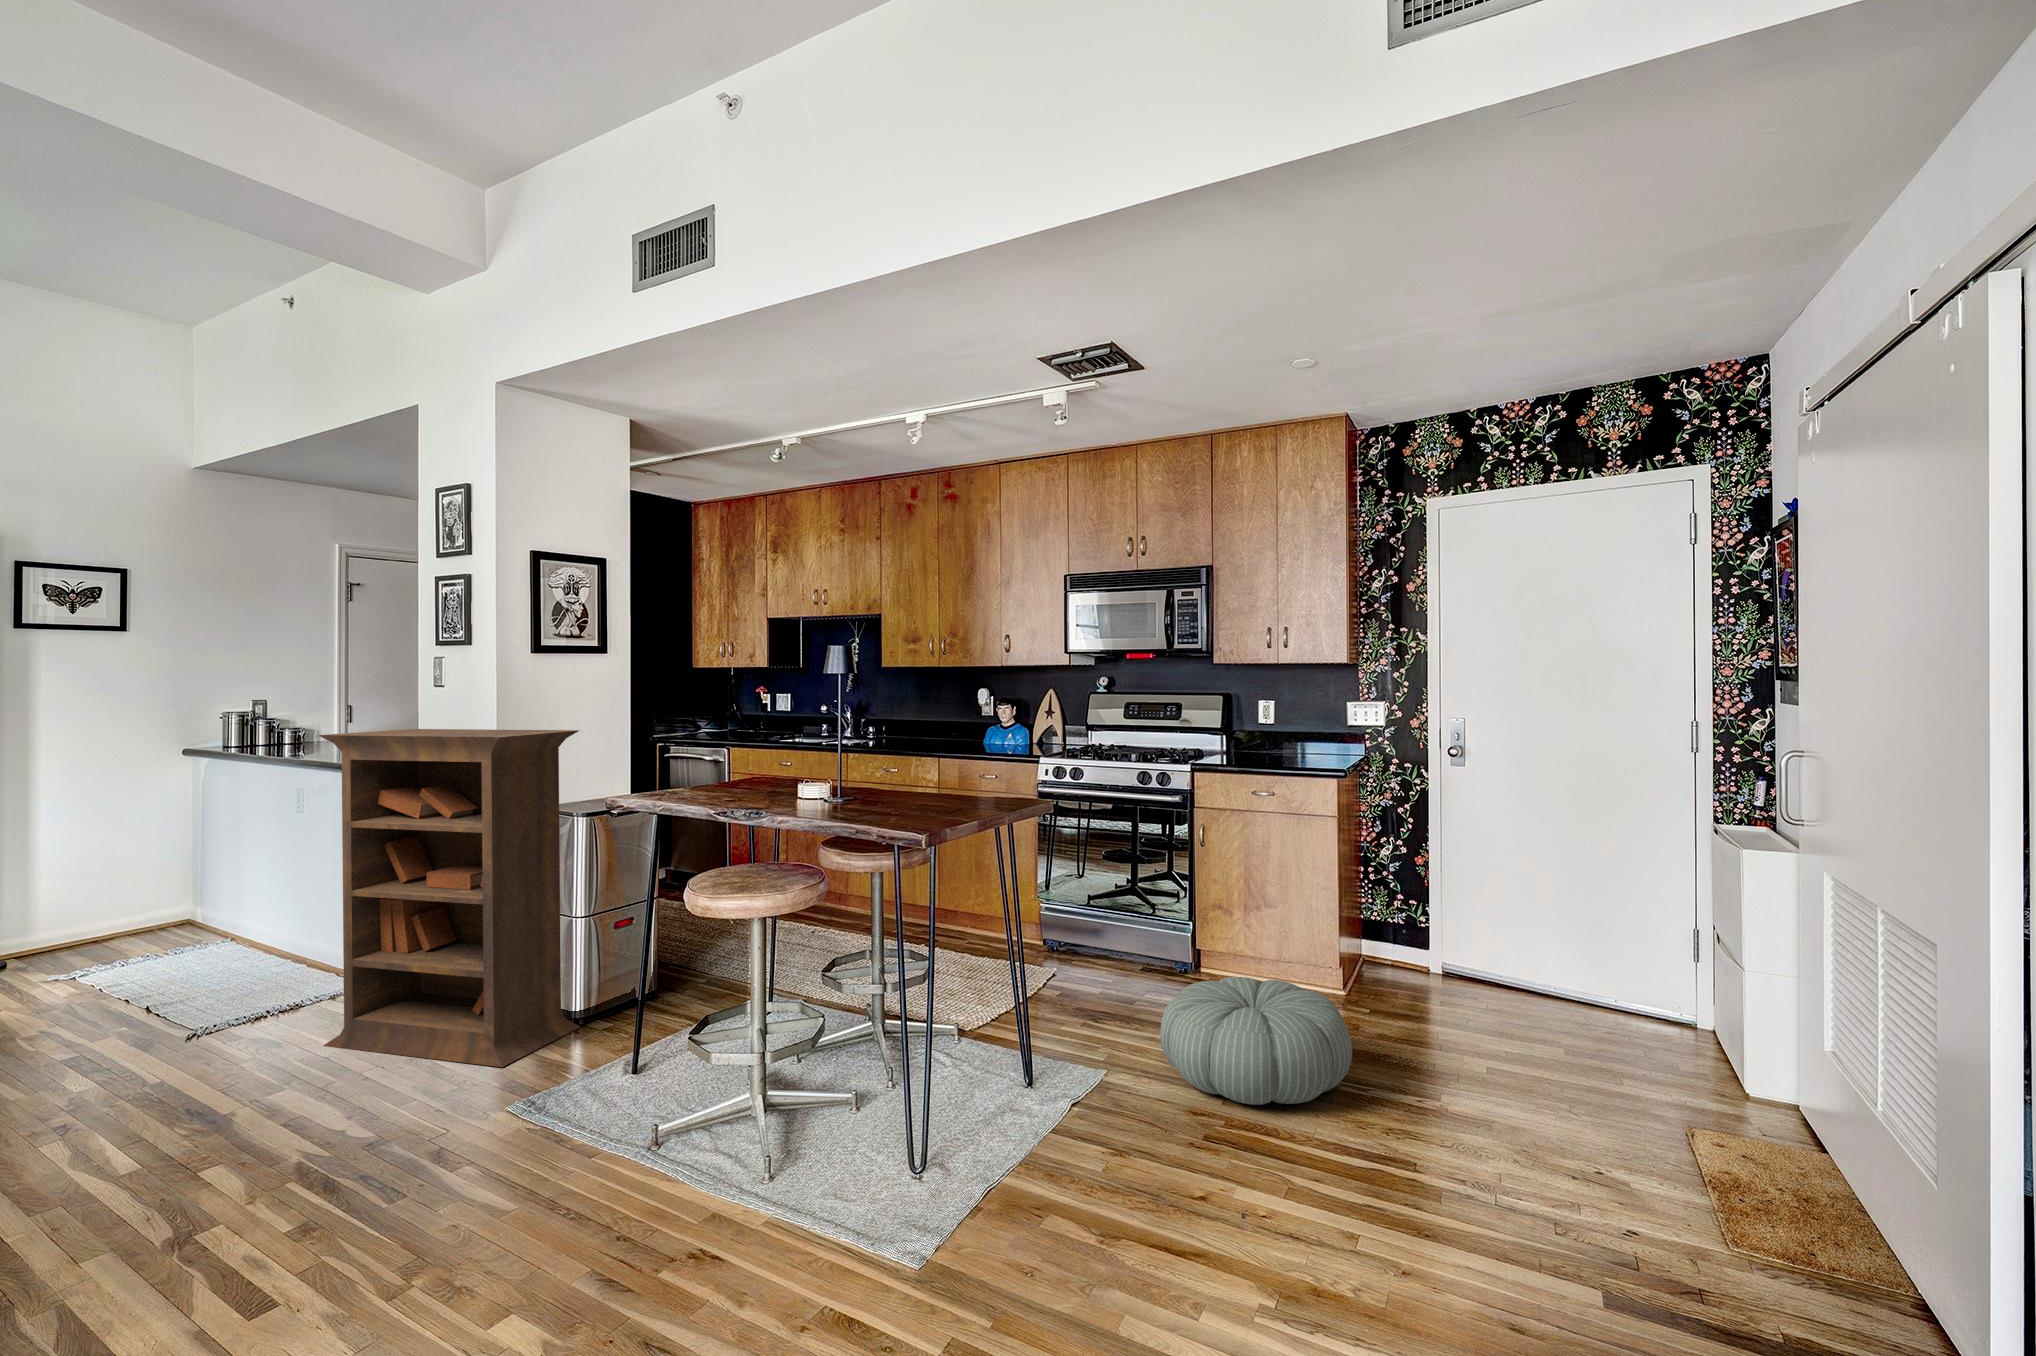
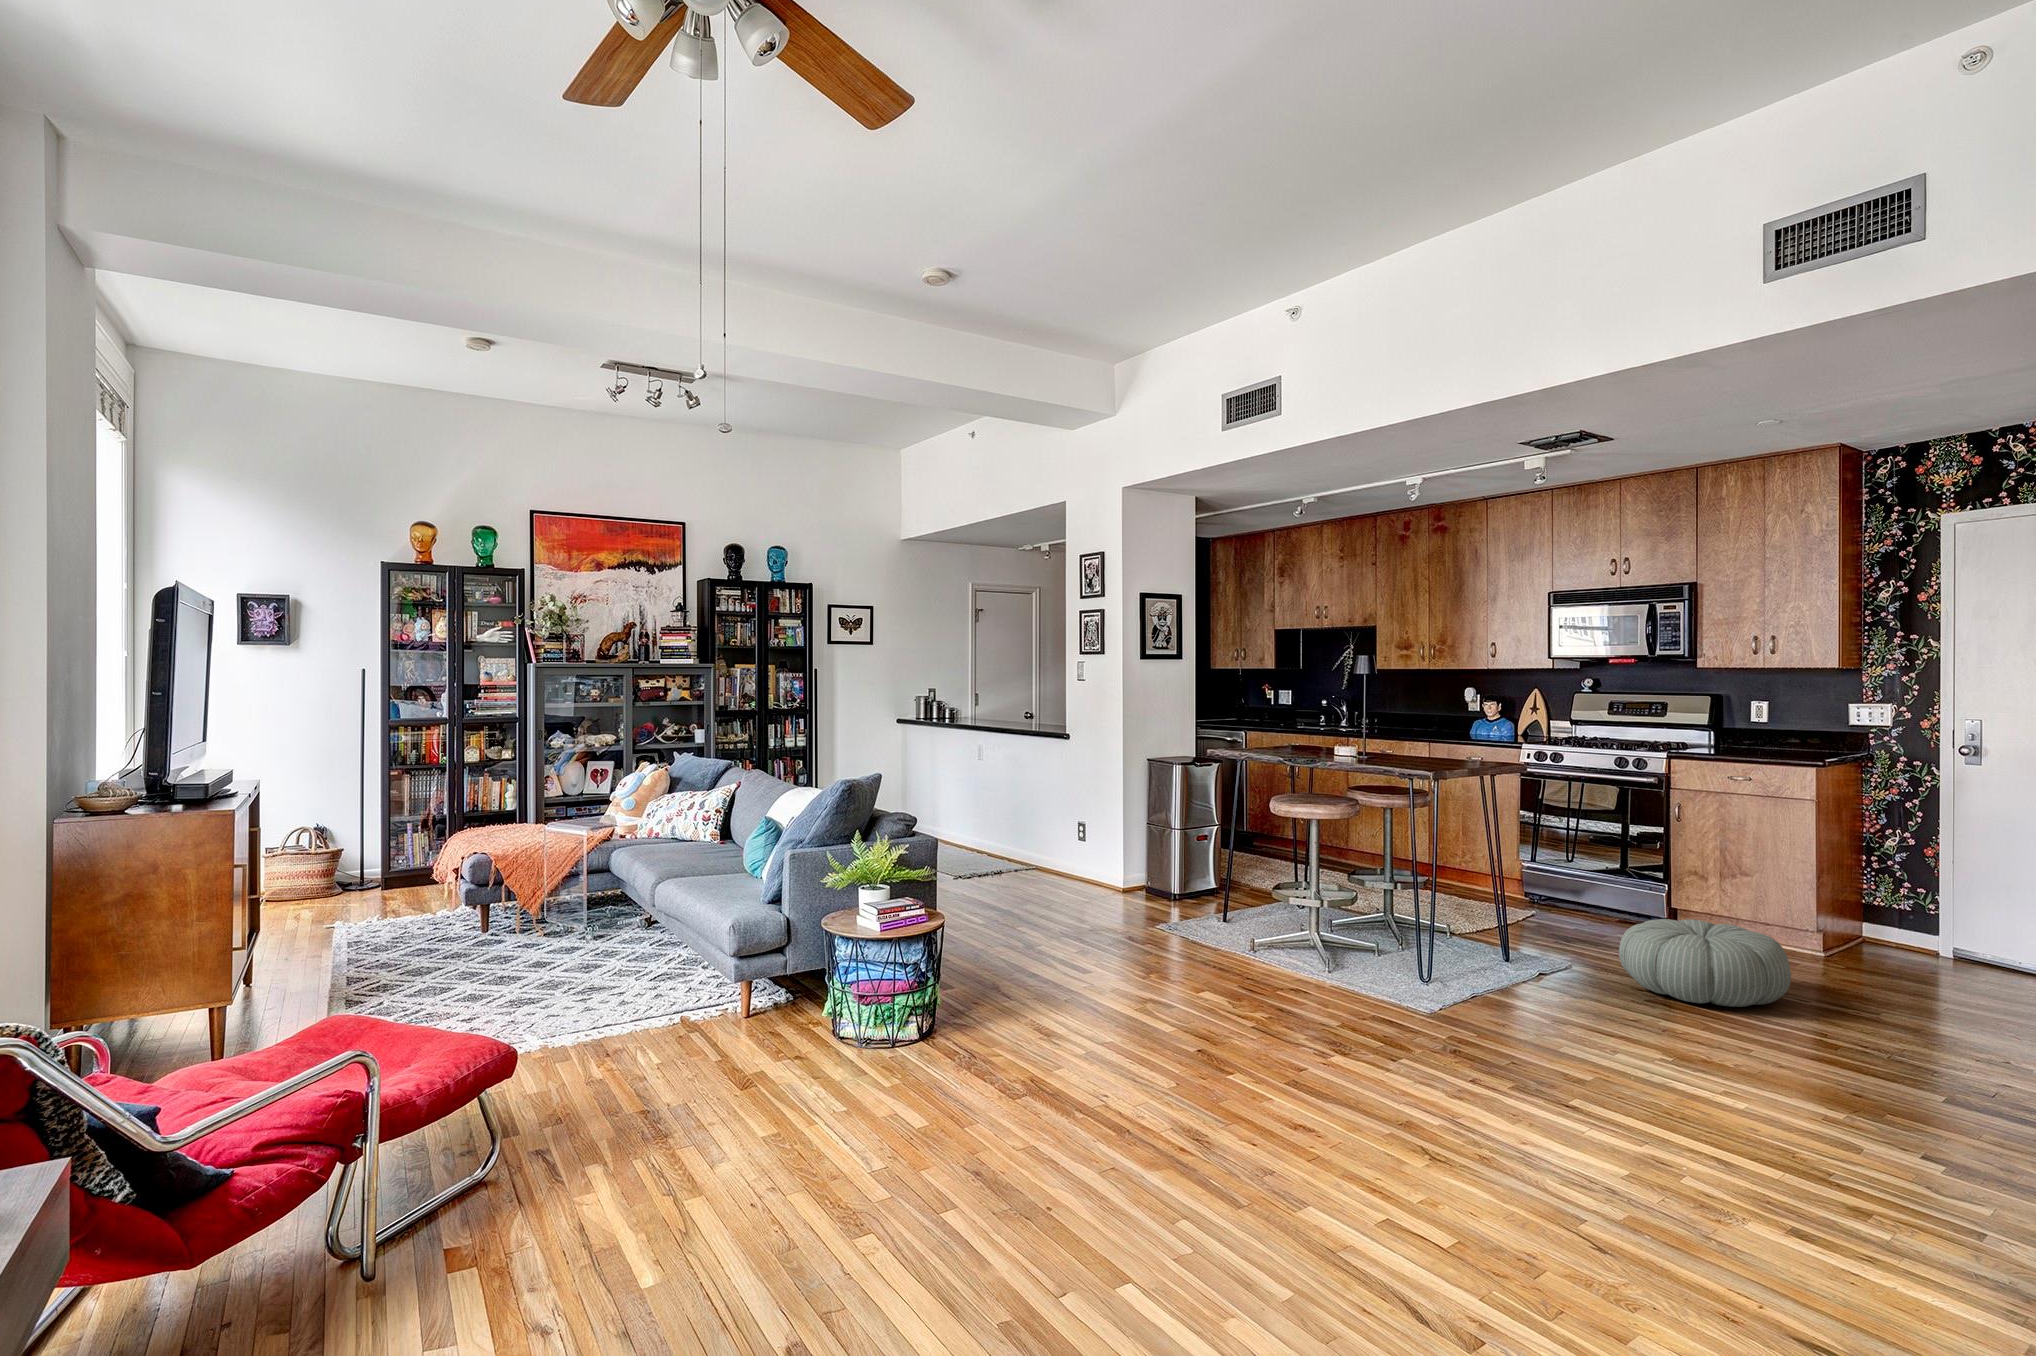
bookcase: present [319,729,580,1067] -> none [1032,710,1182,922]

